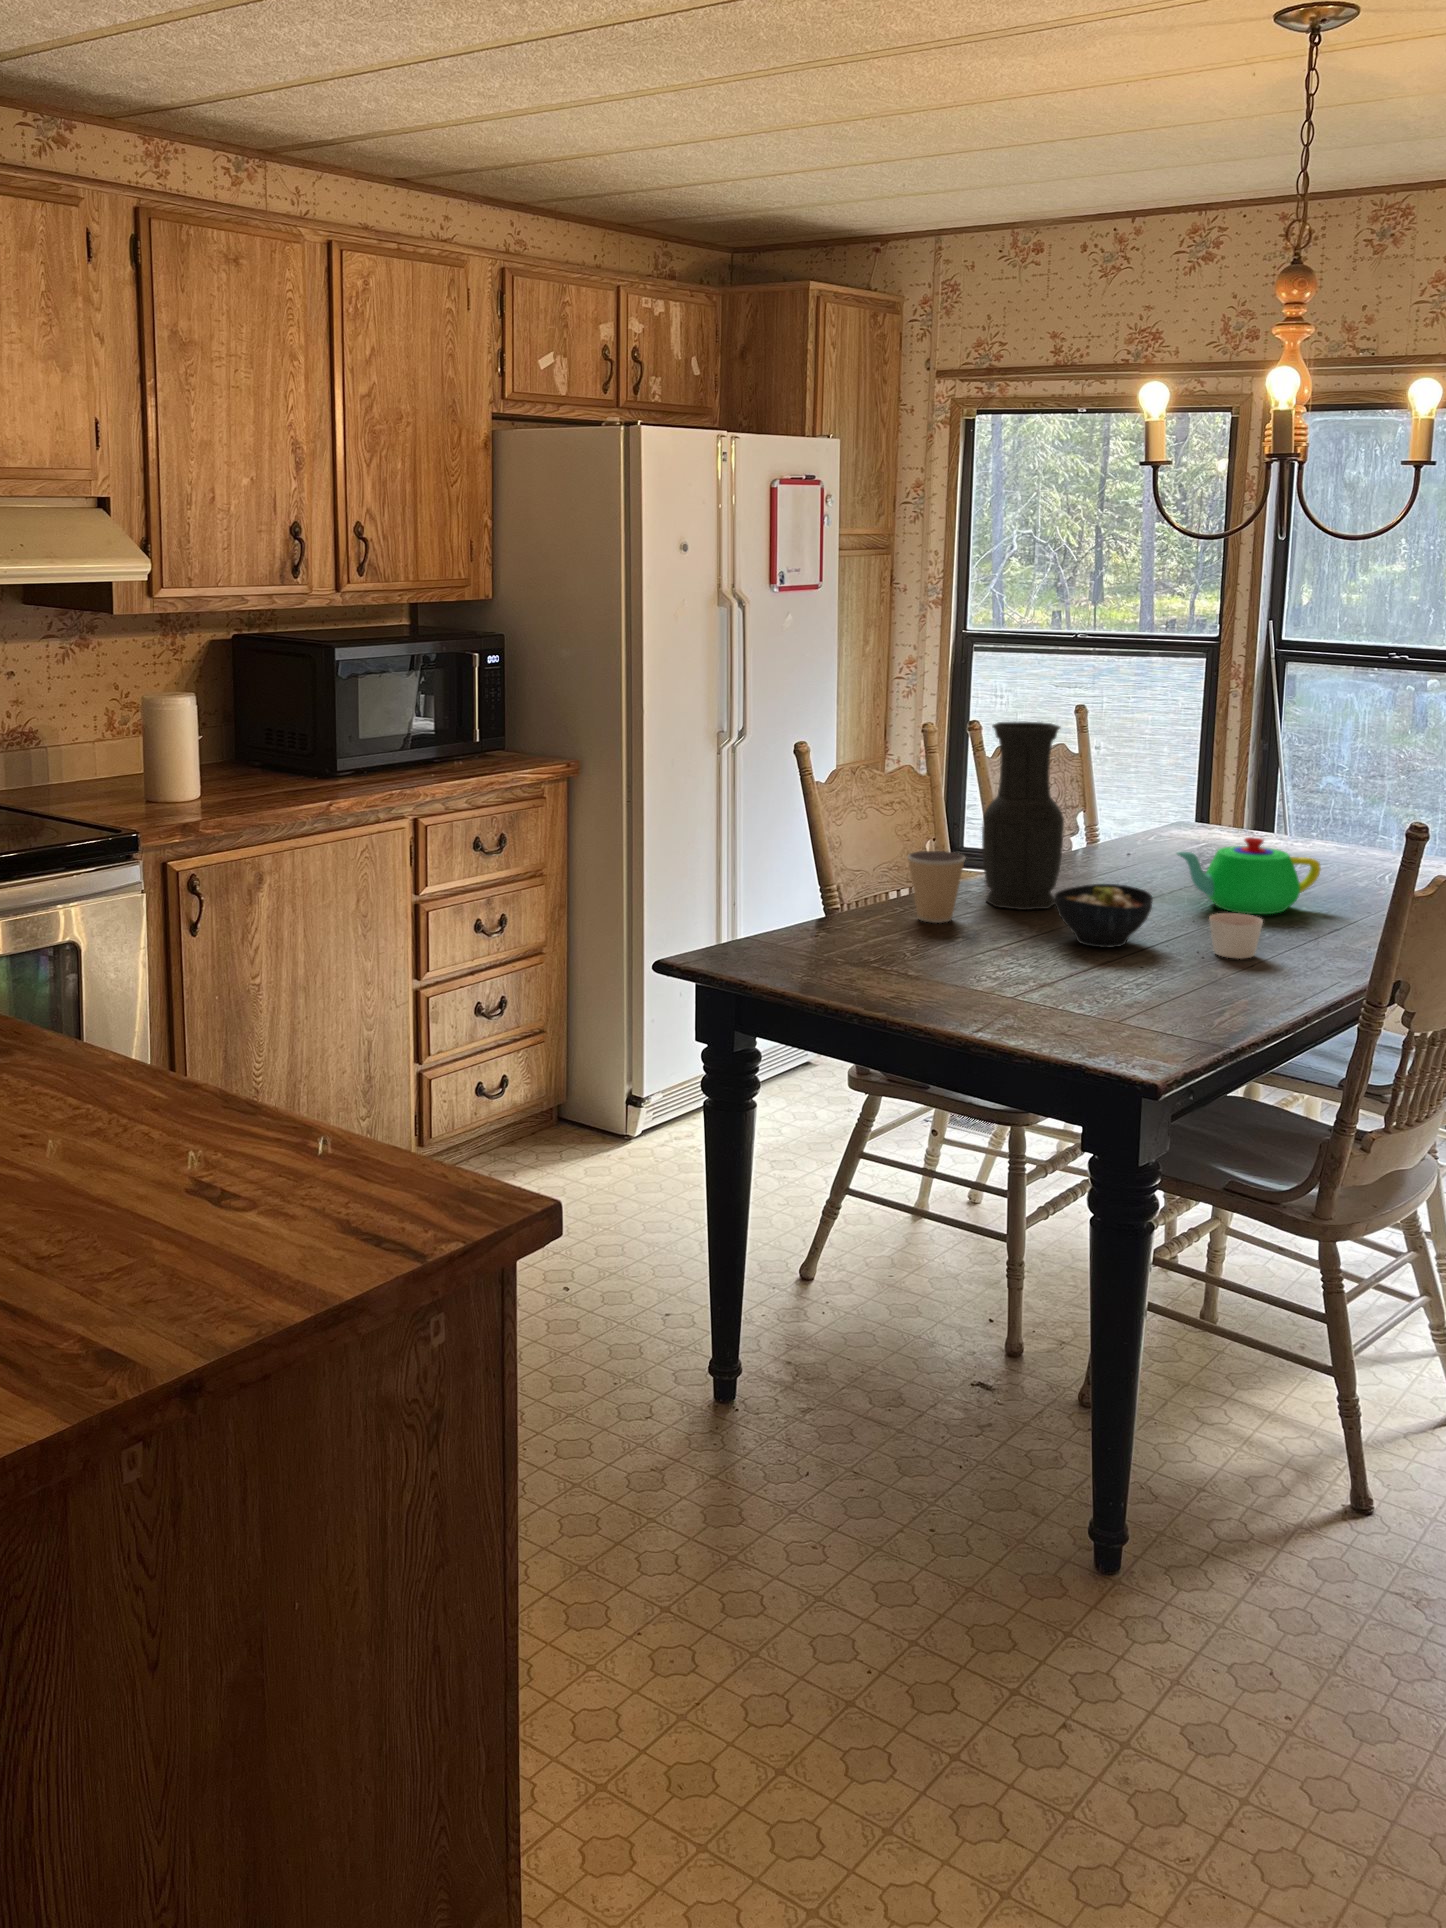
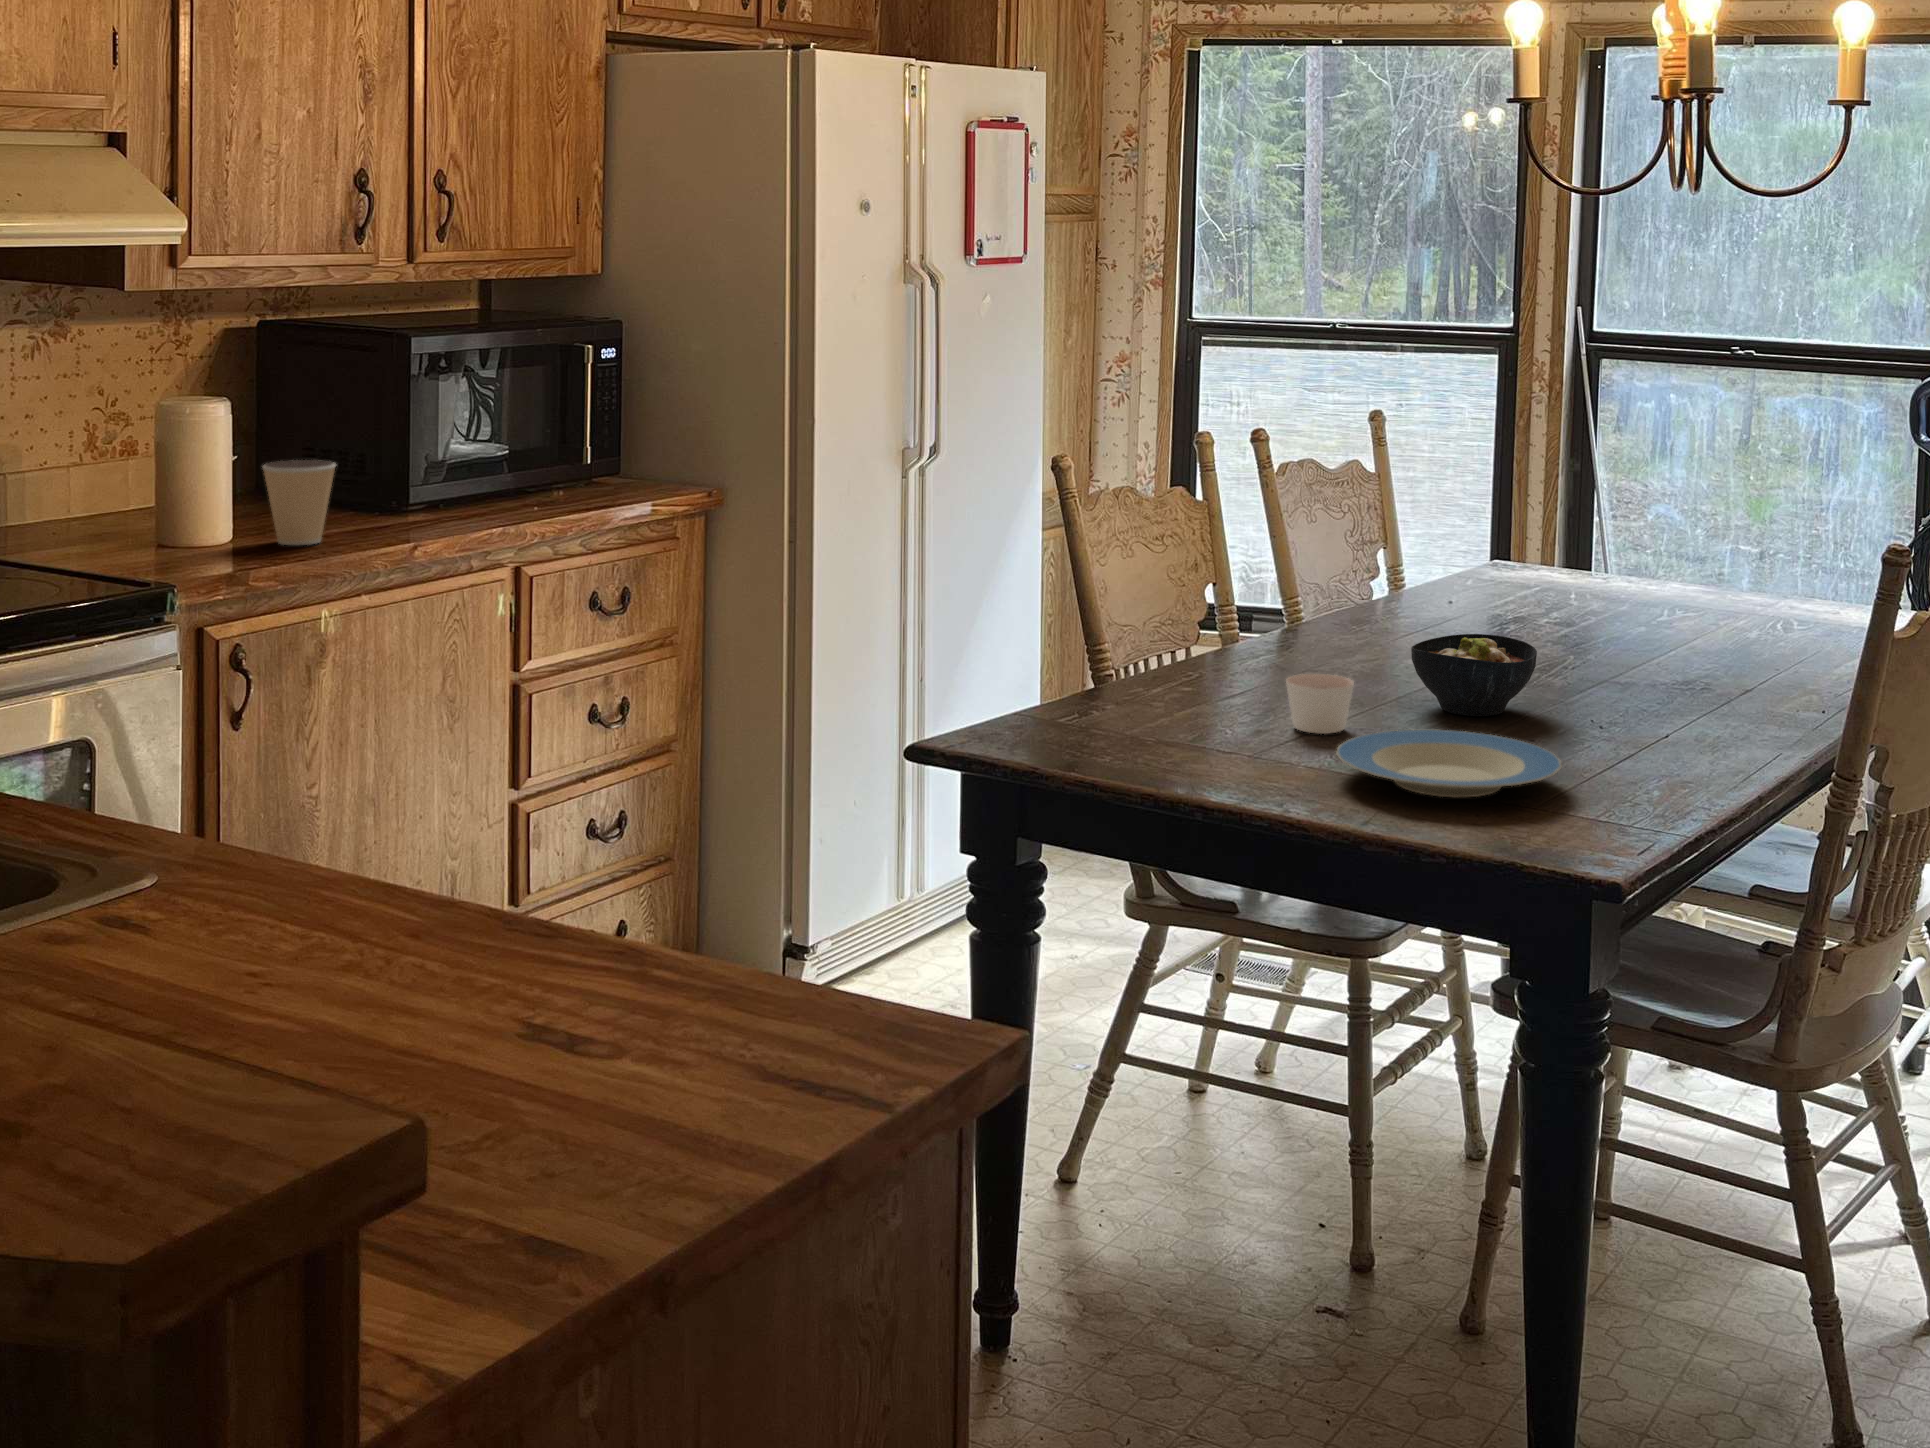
vase: present [982,721,1064,910] -> none [1299,428,1402,672]
teapot: present [1177,837,1321,914] -> none [1543,573,1719,671]
coffee cup: present [908,851,965,923] -> present [263,460,336,545]
candle: present [1209,913,1263,959] -> present [1286,674,1354,734]
plate: none [968,958,1143,1012] -> present [1336,730,1561,797]

